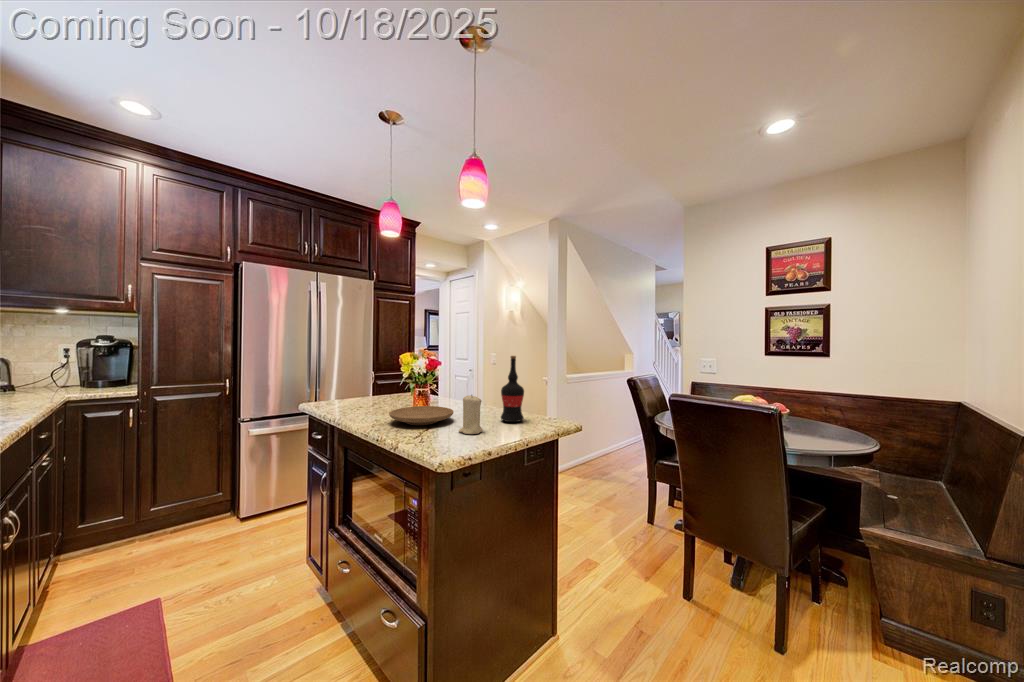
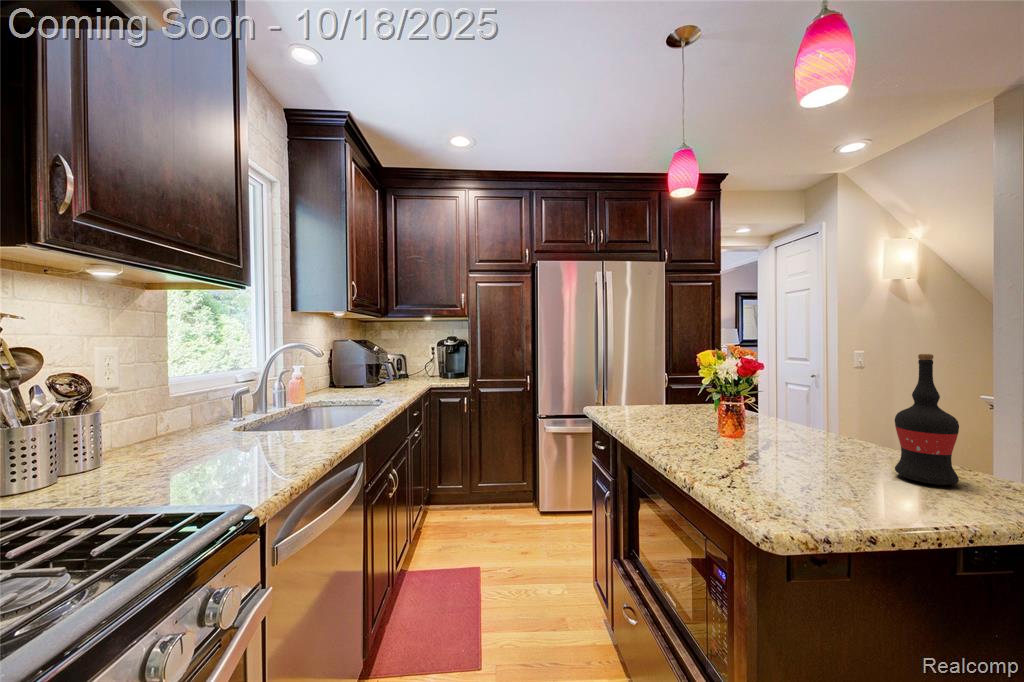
candle: present [459,395,483,434] -> none [801,421,855,494]
plate: present [389,406,453,425] -> none [682,427,789,458]

